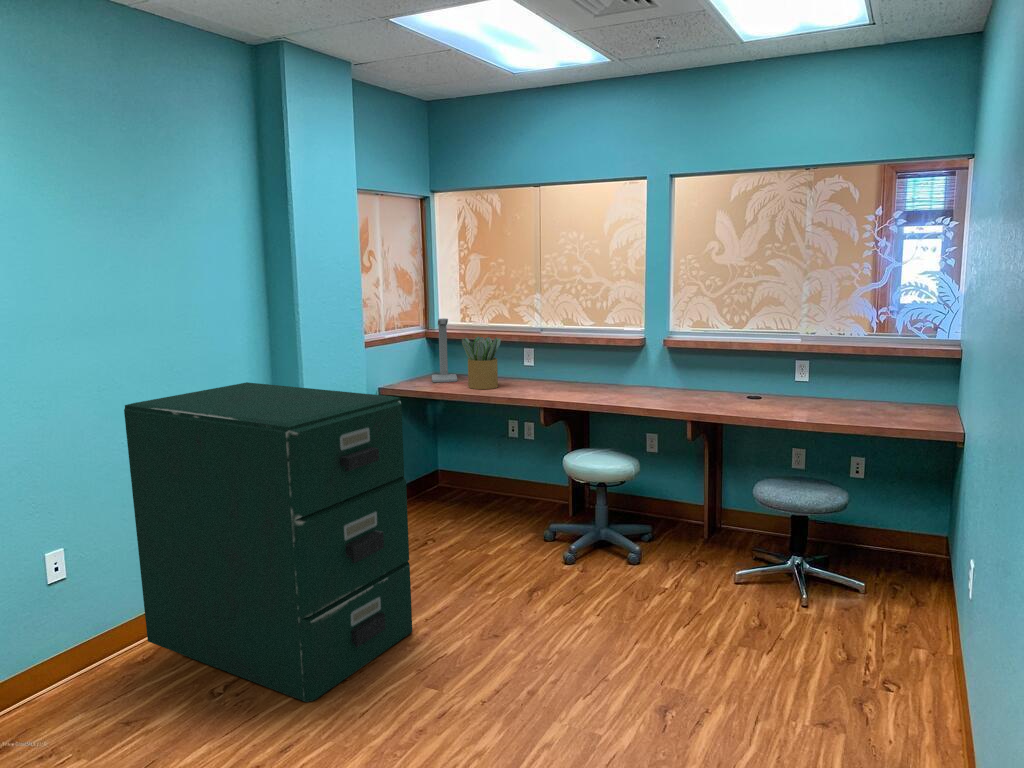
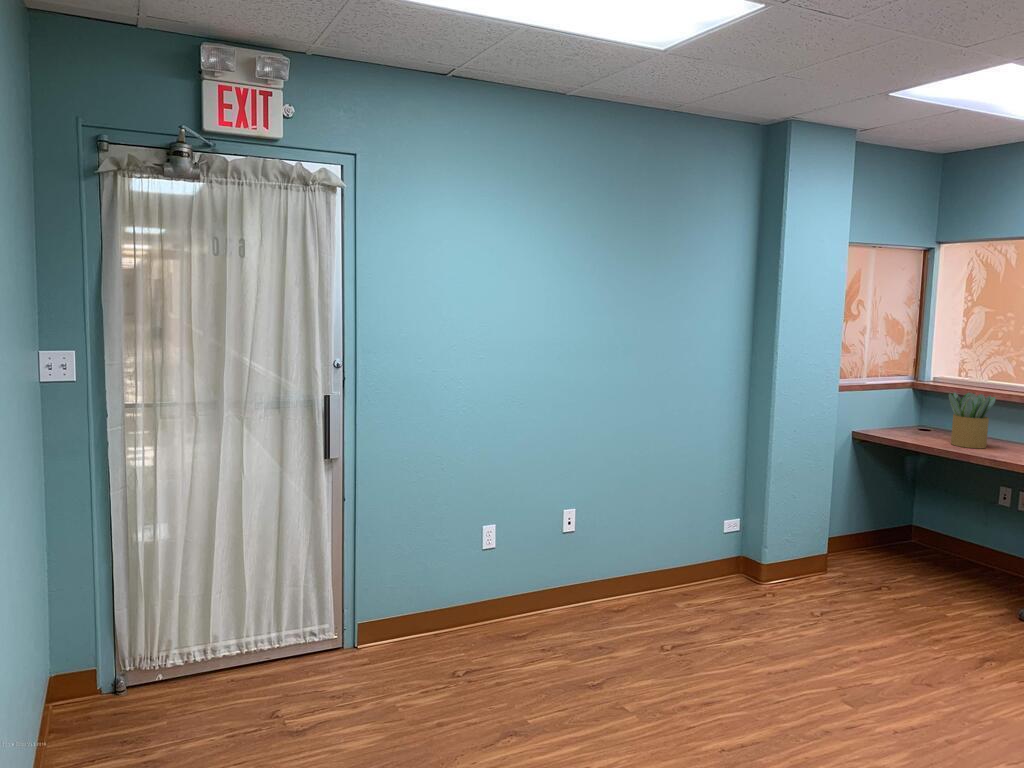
desk lamp: present [432,318,457,382] -> none [912,370,943,436]
filing cabinet: present [124,382,412,702] -> none [624,408,856,677]

